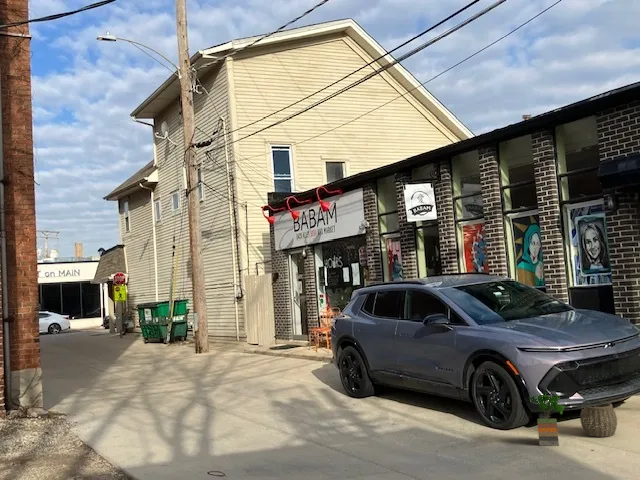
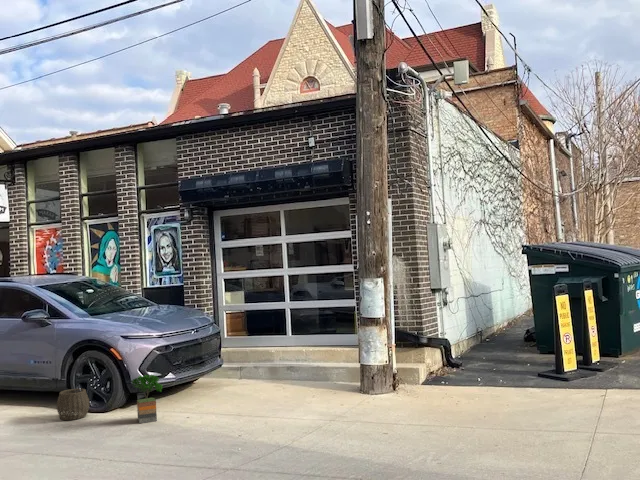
woven basket: present [580,403,617,437] -> present [57,389,89,420]

